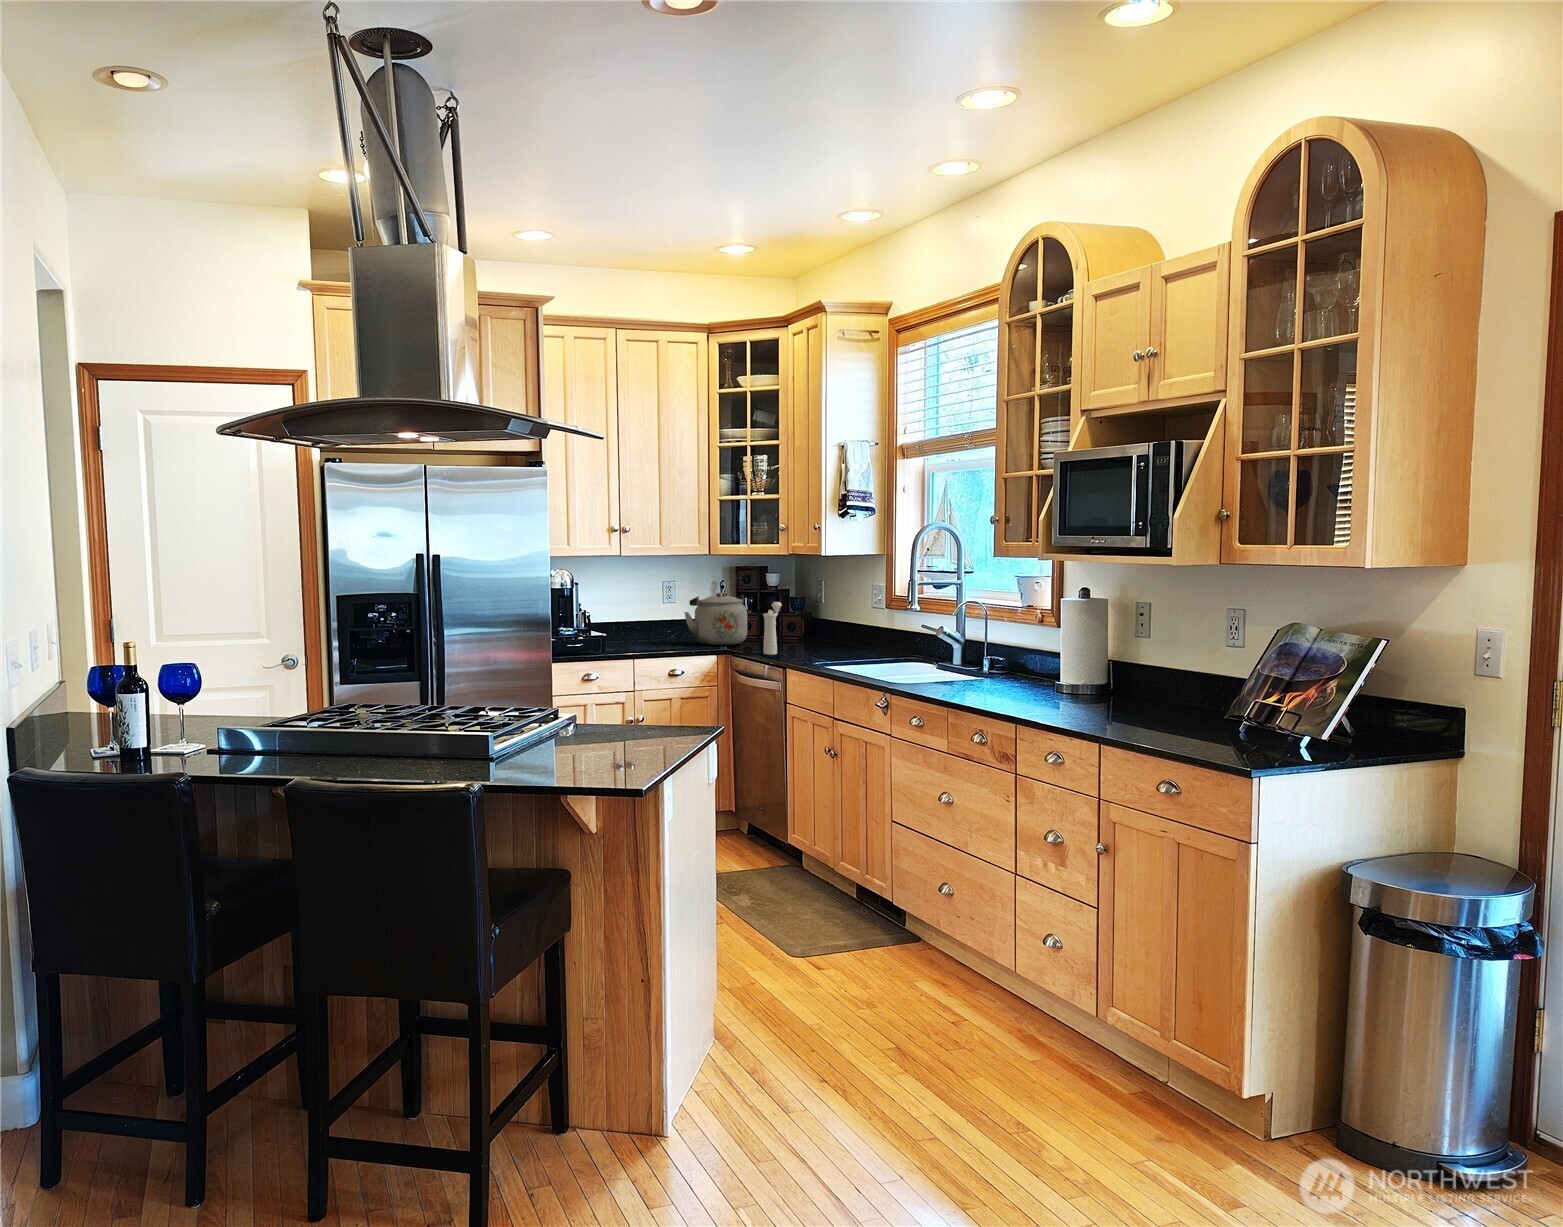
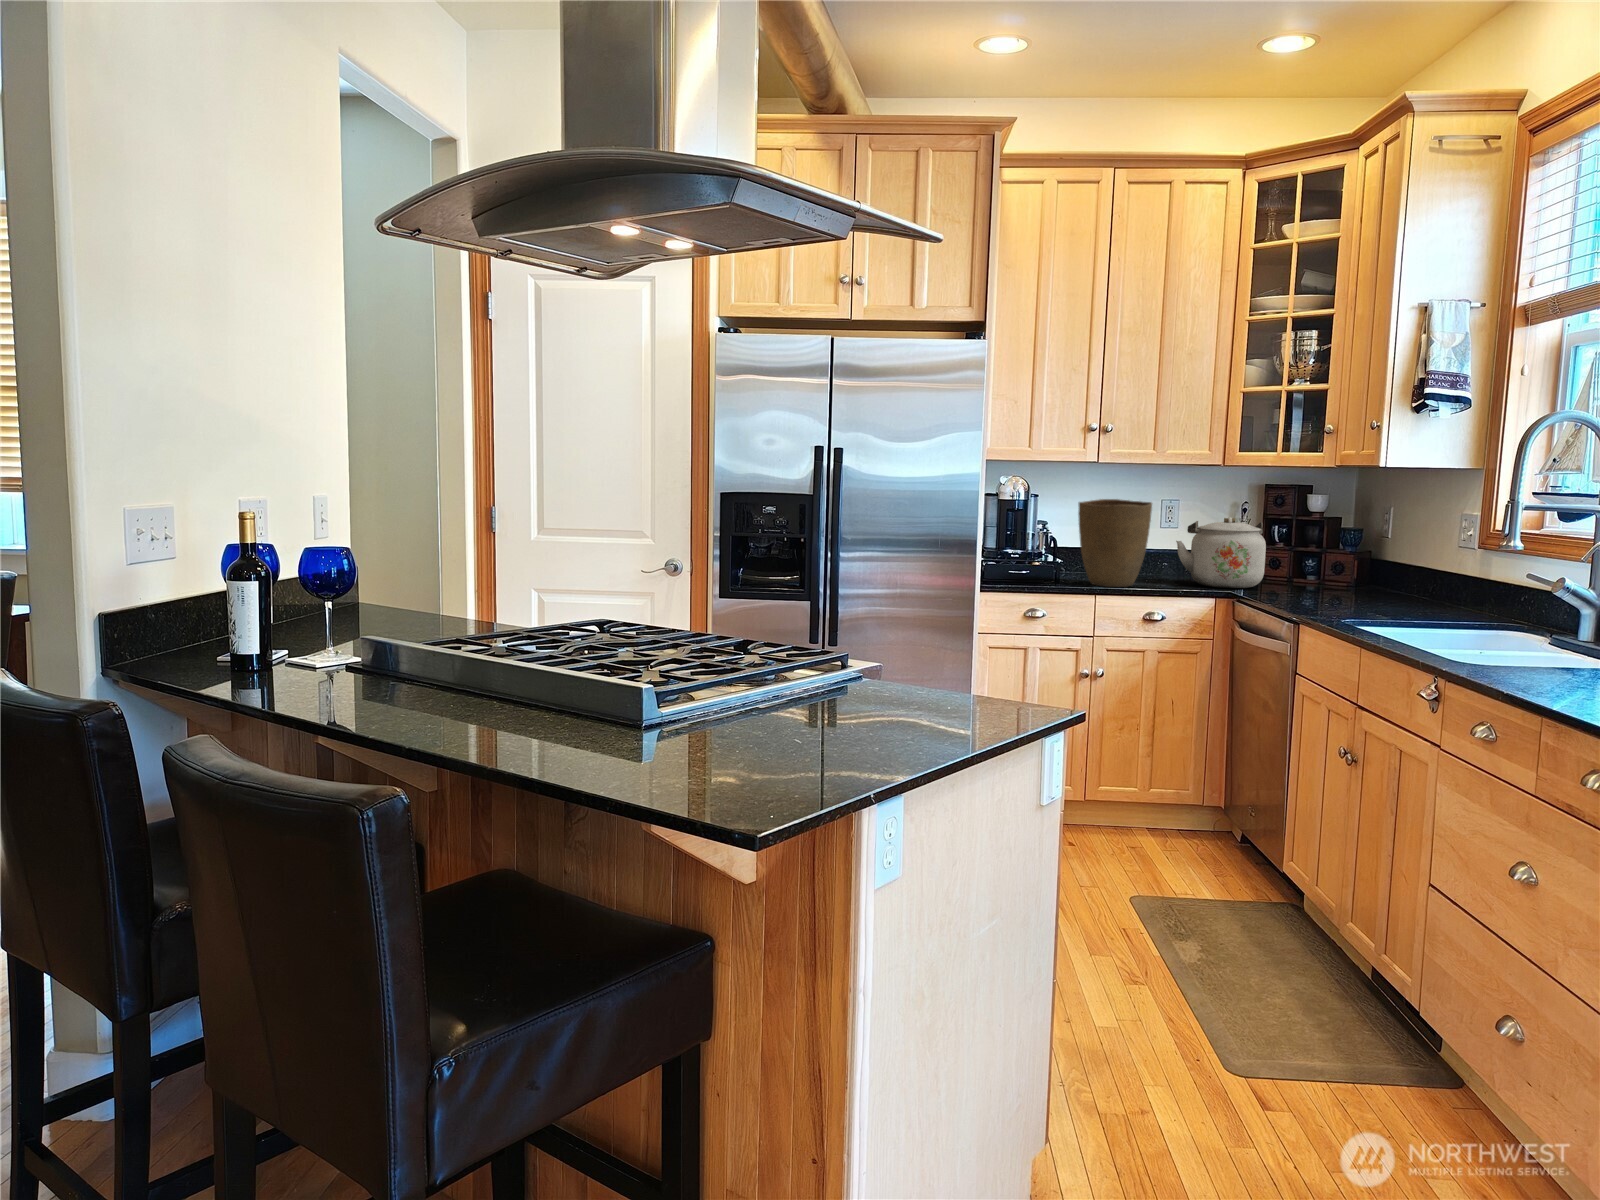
vase: none [613,583,668,651] -> present [1078,499,1152,587]
pepper mill: present [763,602,782,655] -> none [1275,533,1310,605]

